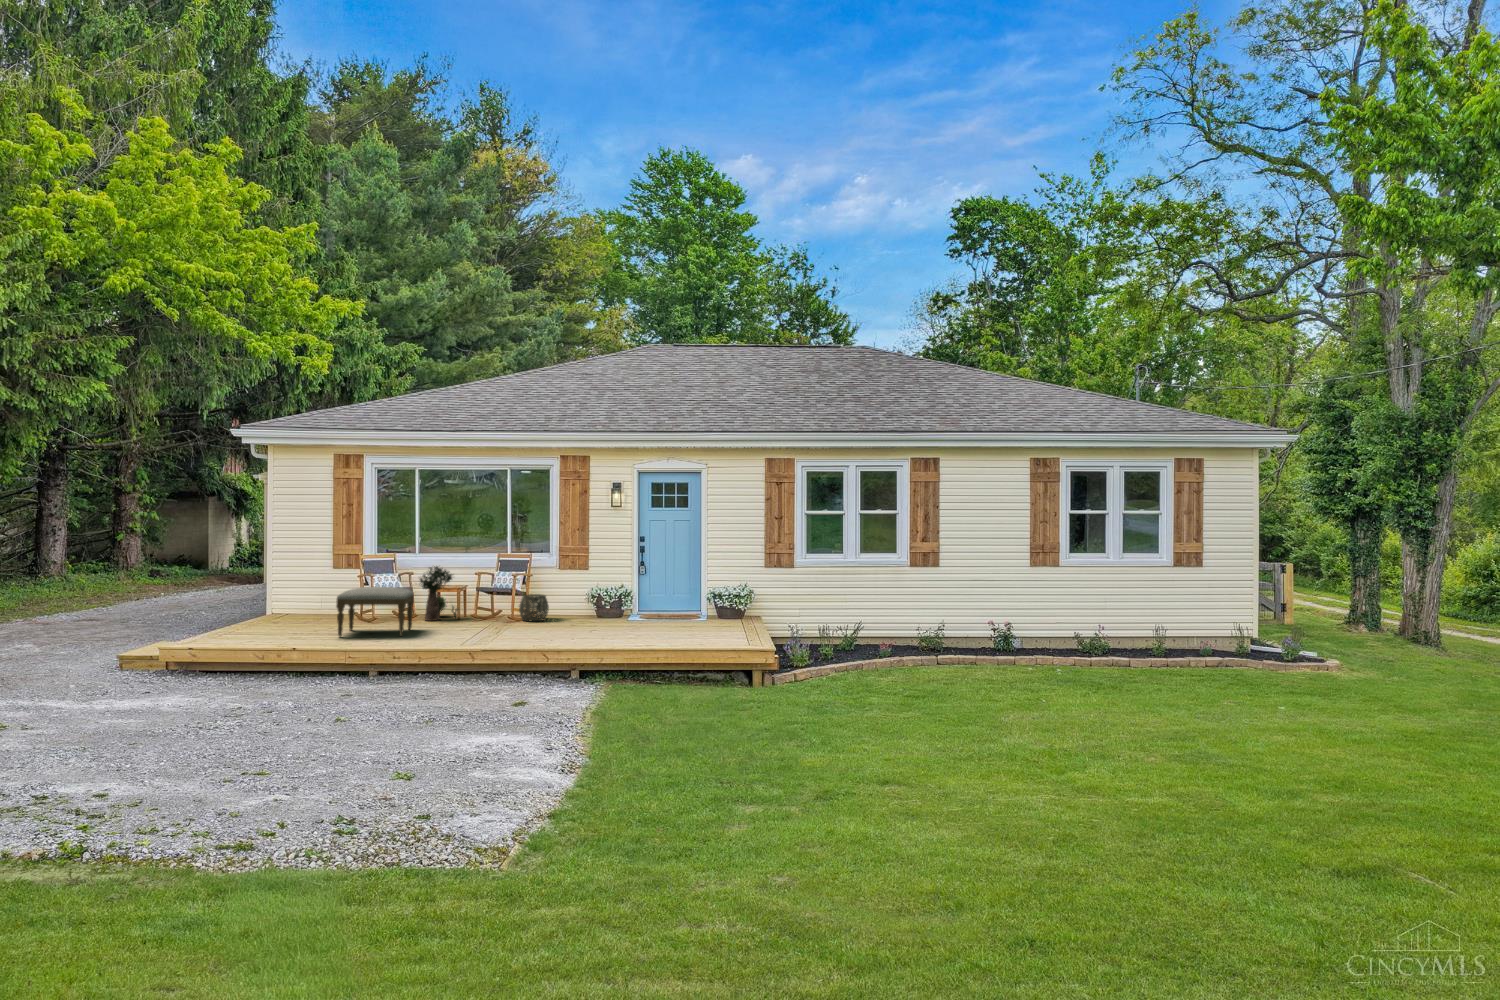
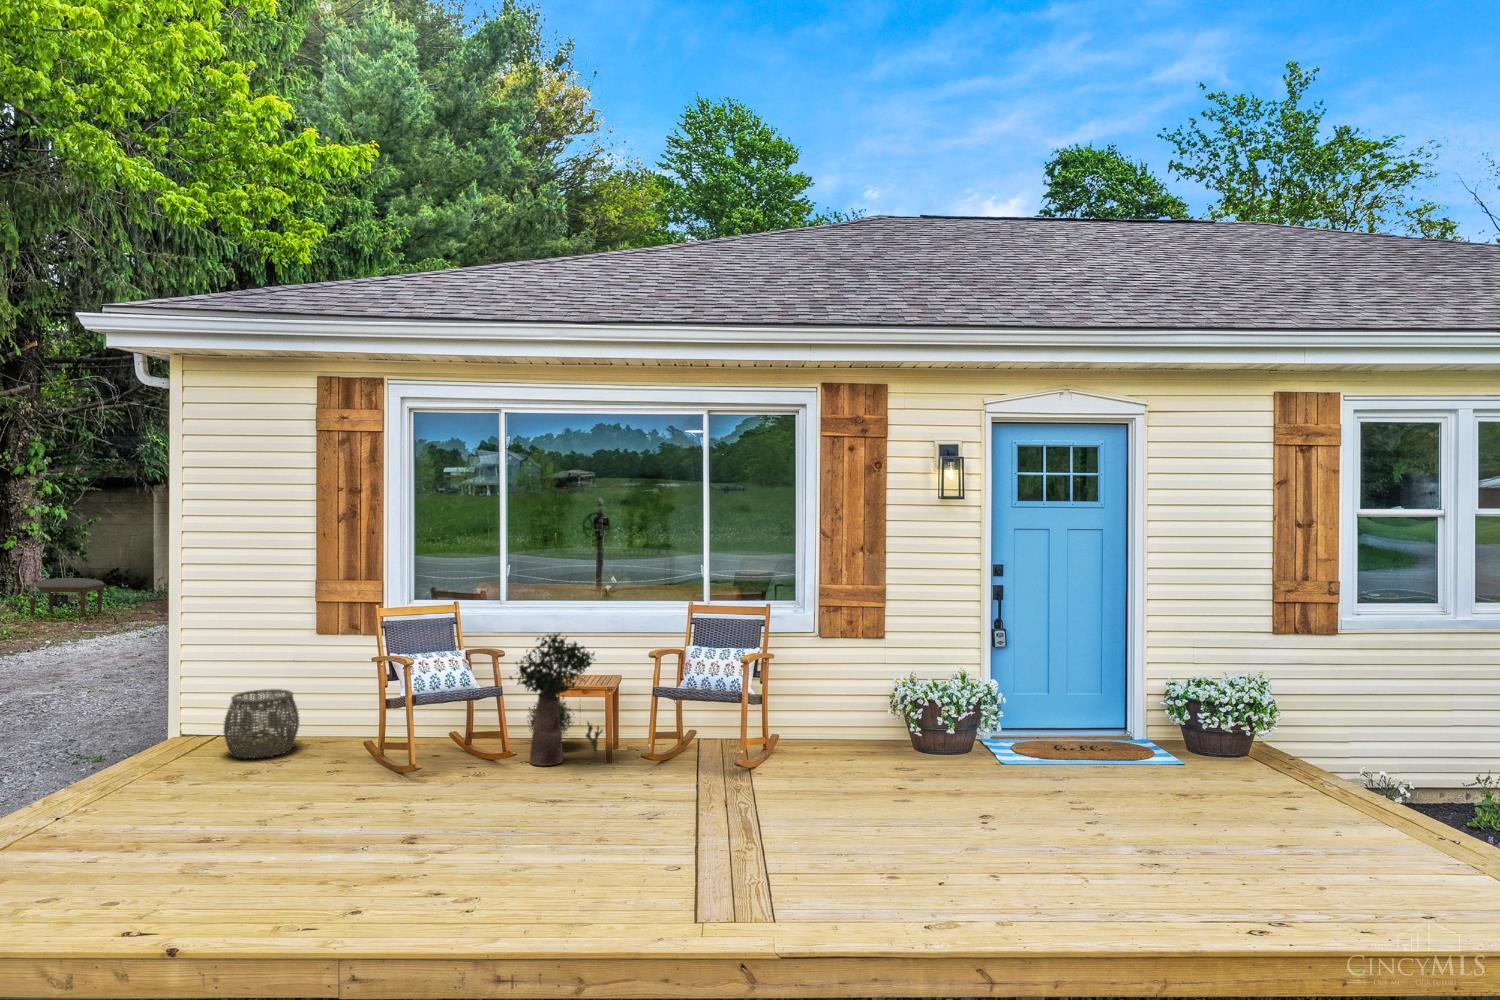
ottoman: present [336,587,414,636] -> present [30,578,104,617]
woven basket: present [519,594,549,621] -> present [223,689,299,759]

